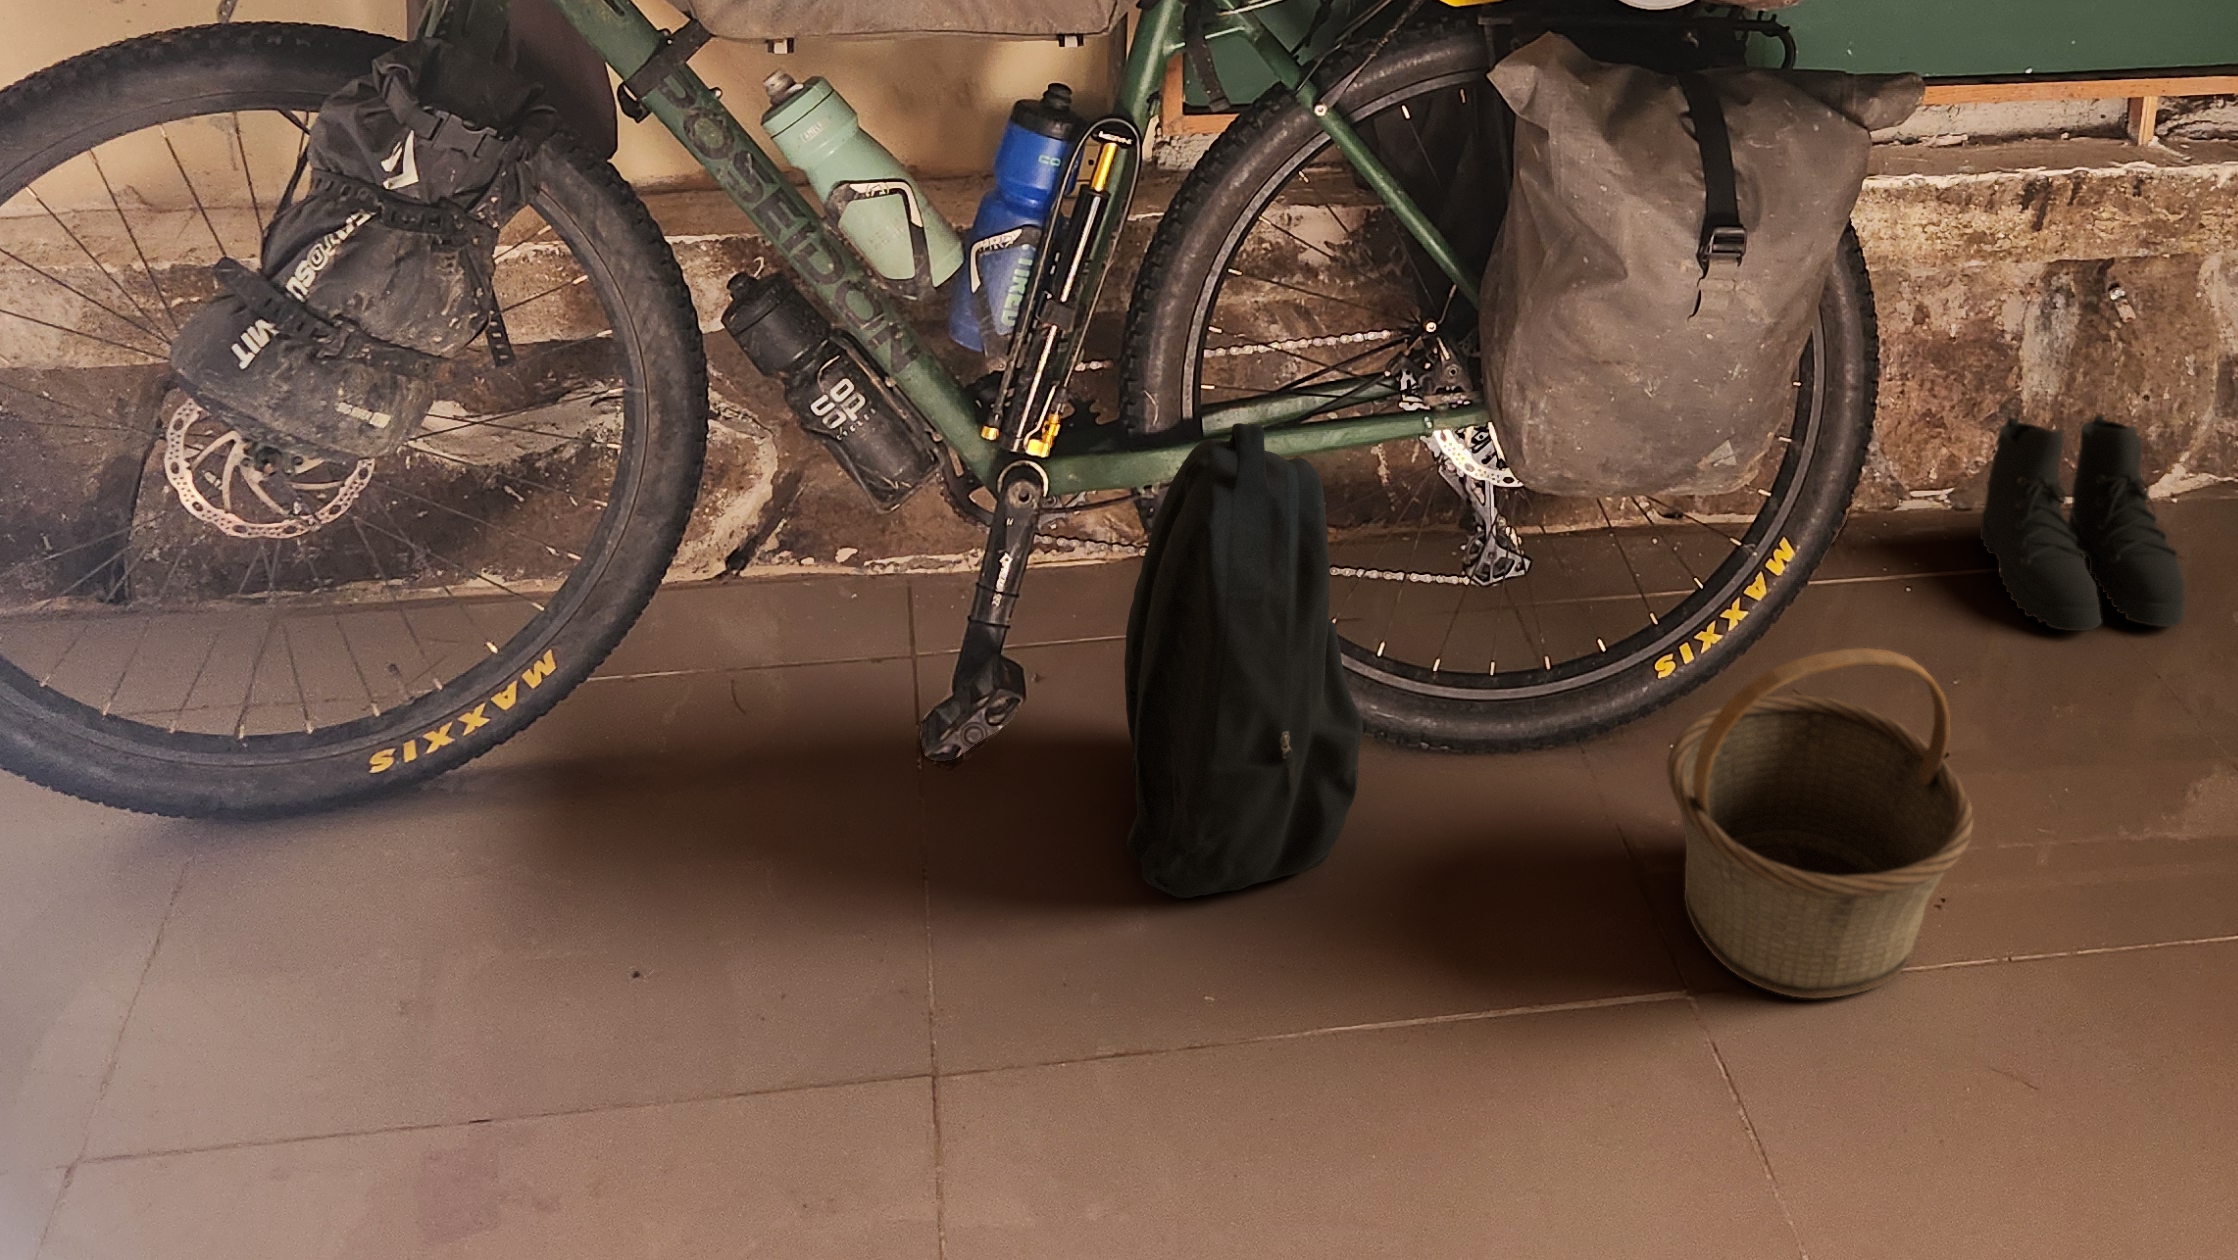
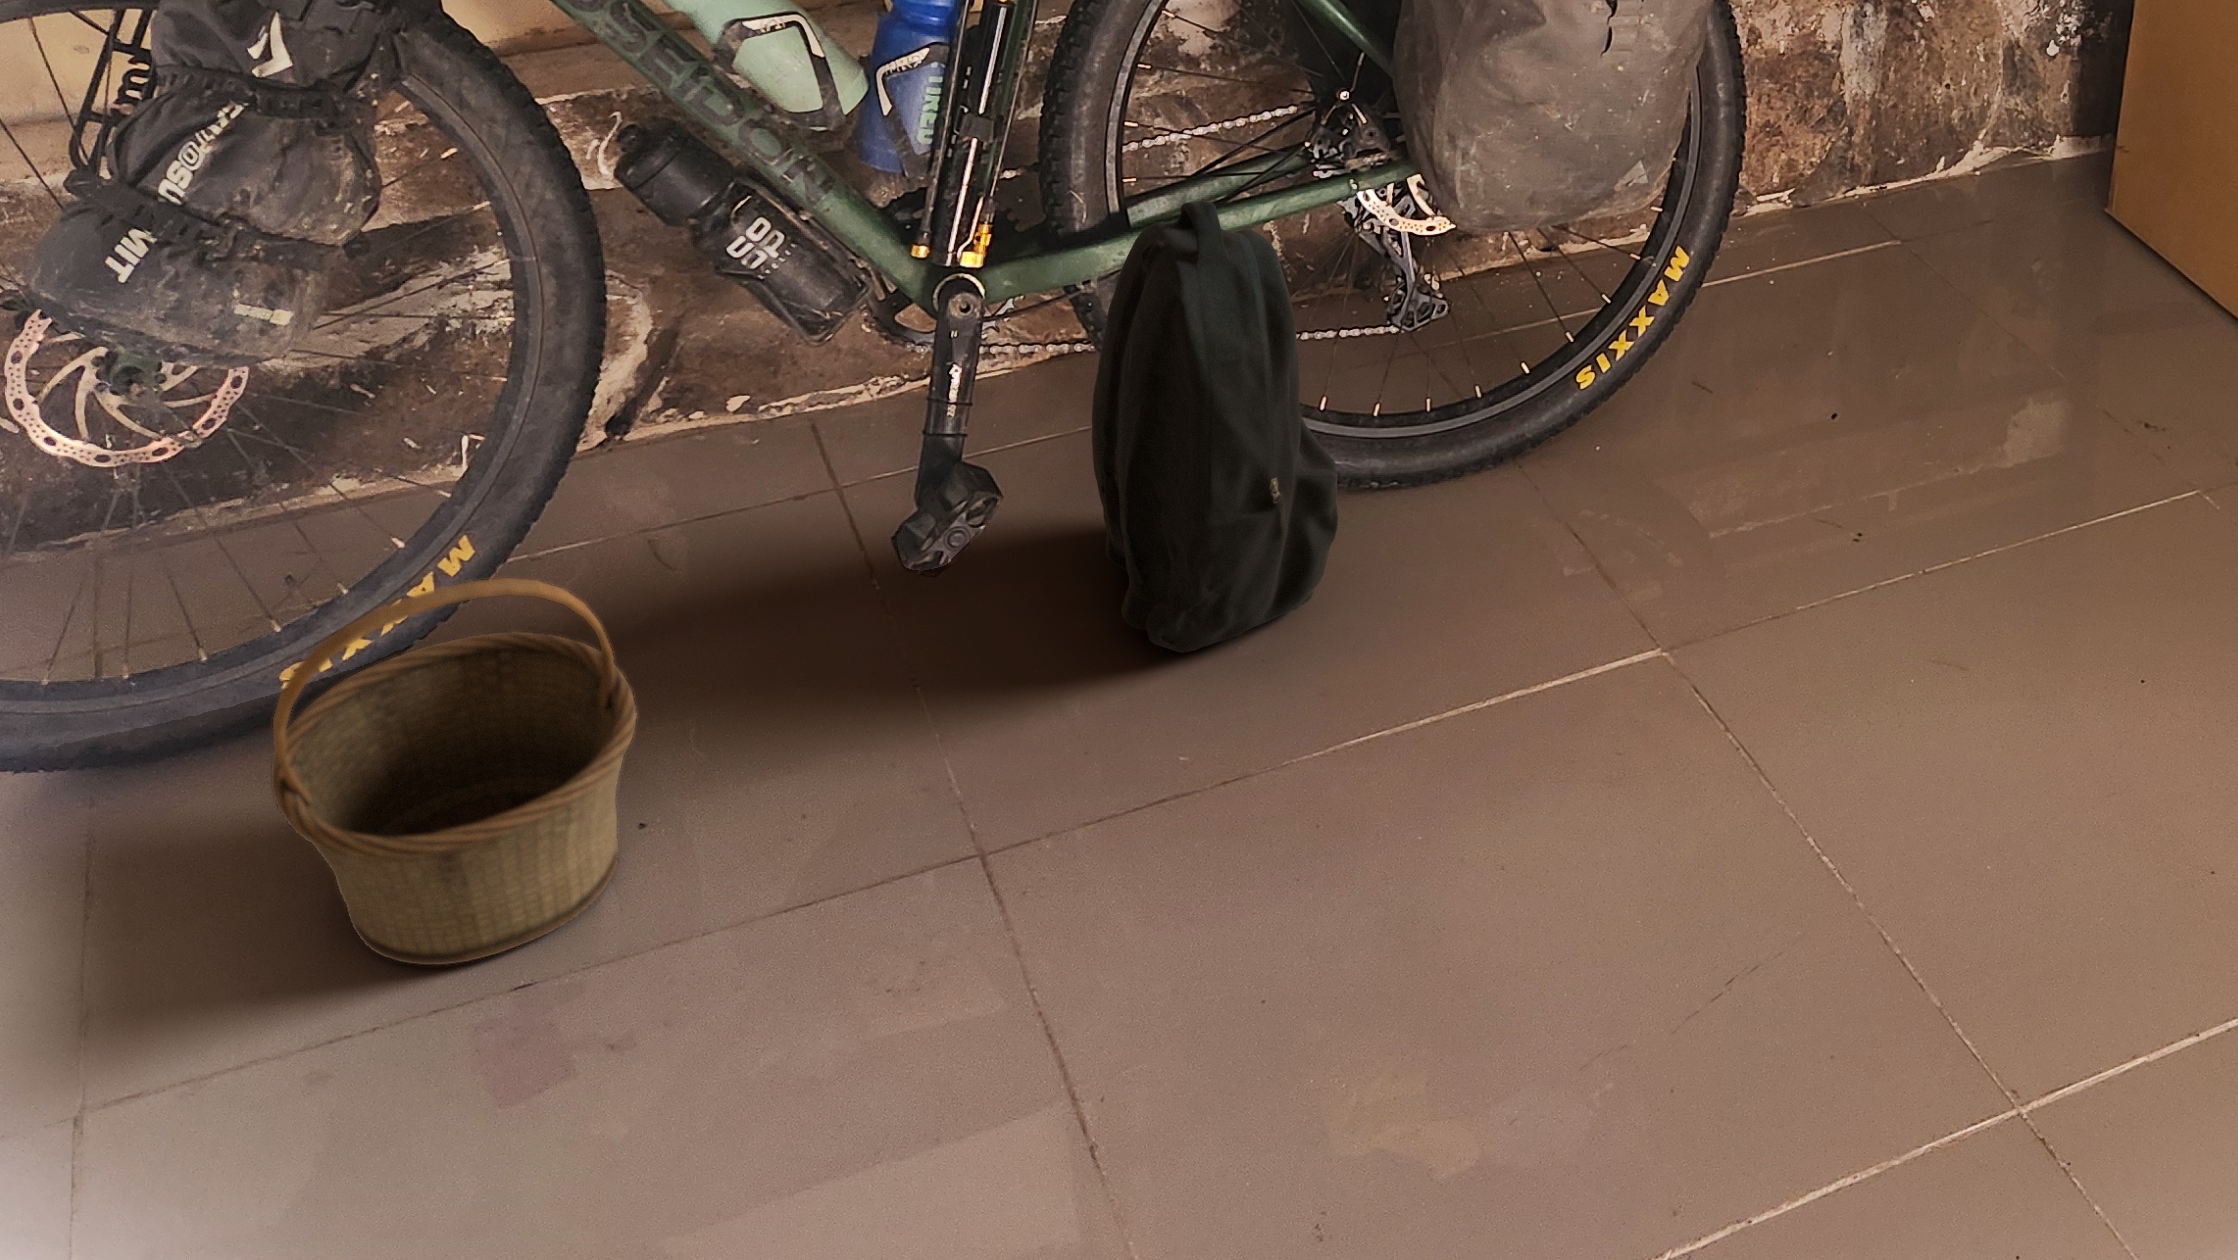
boots: present [1980,415,2185,631] -> none [1826,107,2008,298]
basket: present [1667,648,1973,998] -> present [271,578,636,965]

